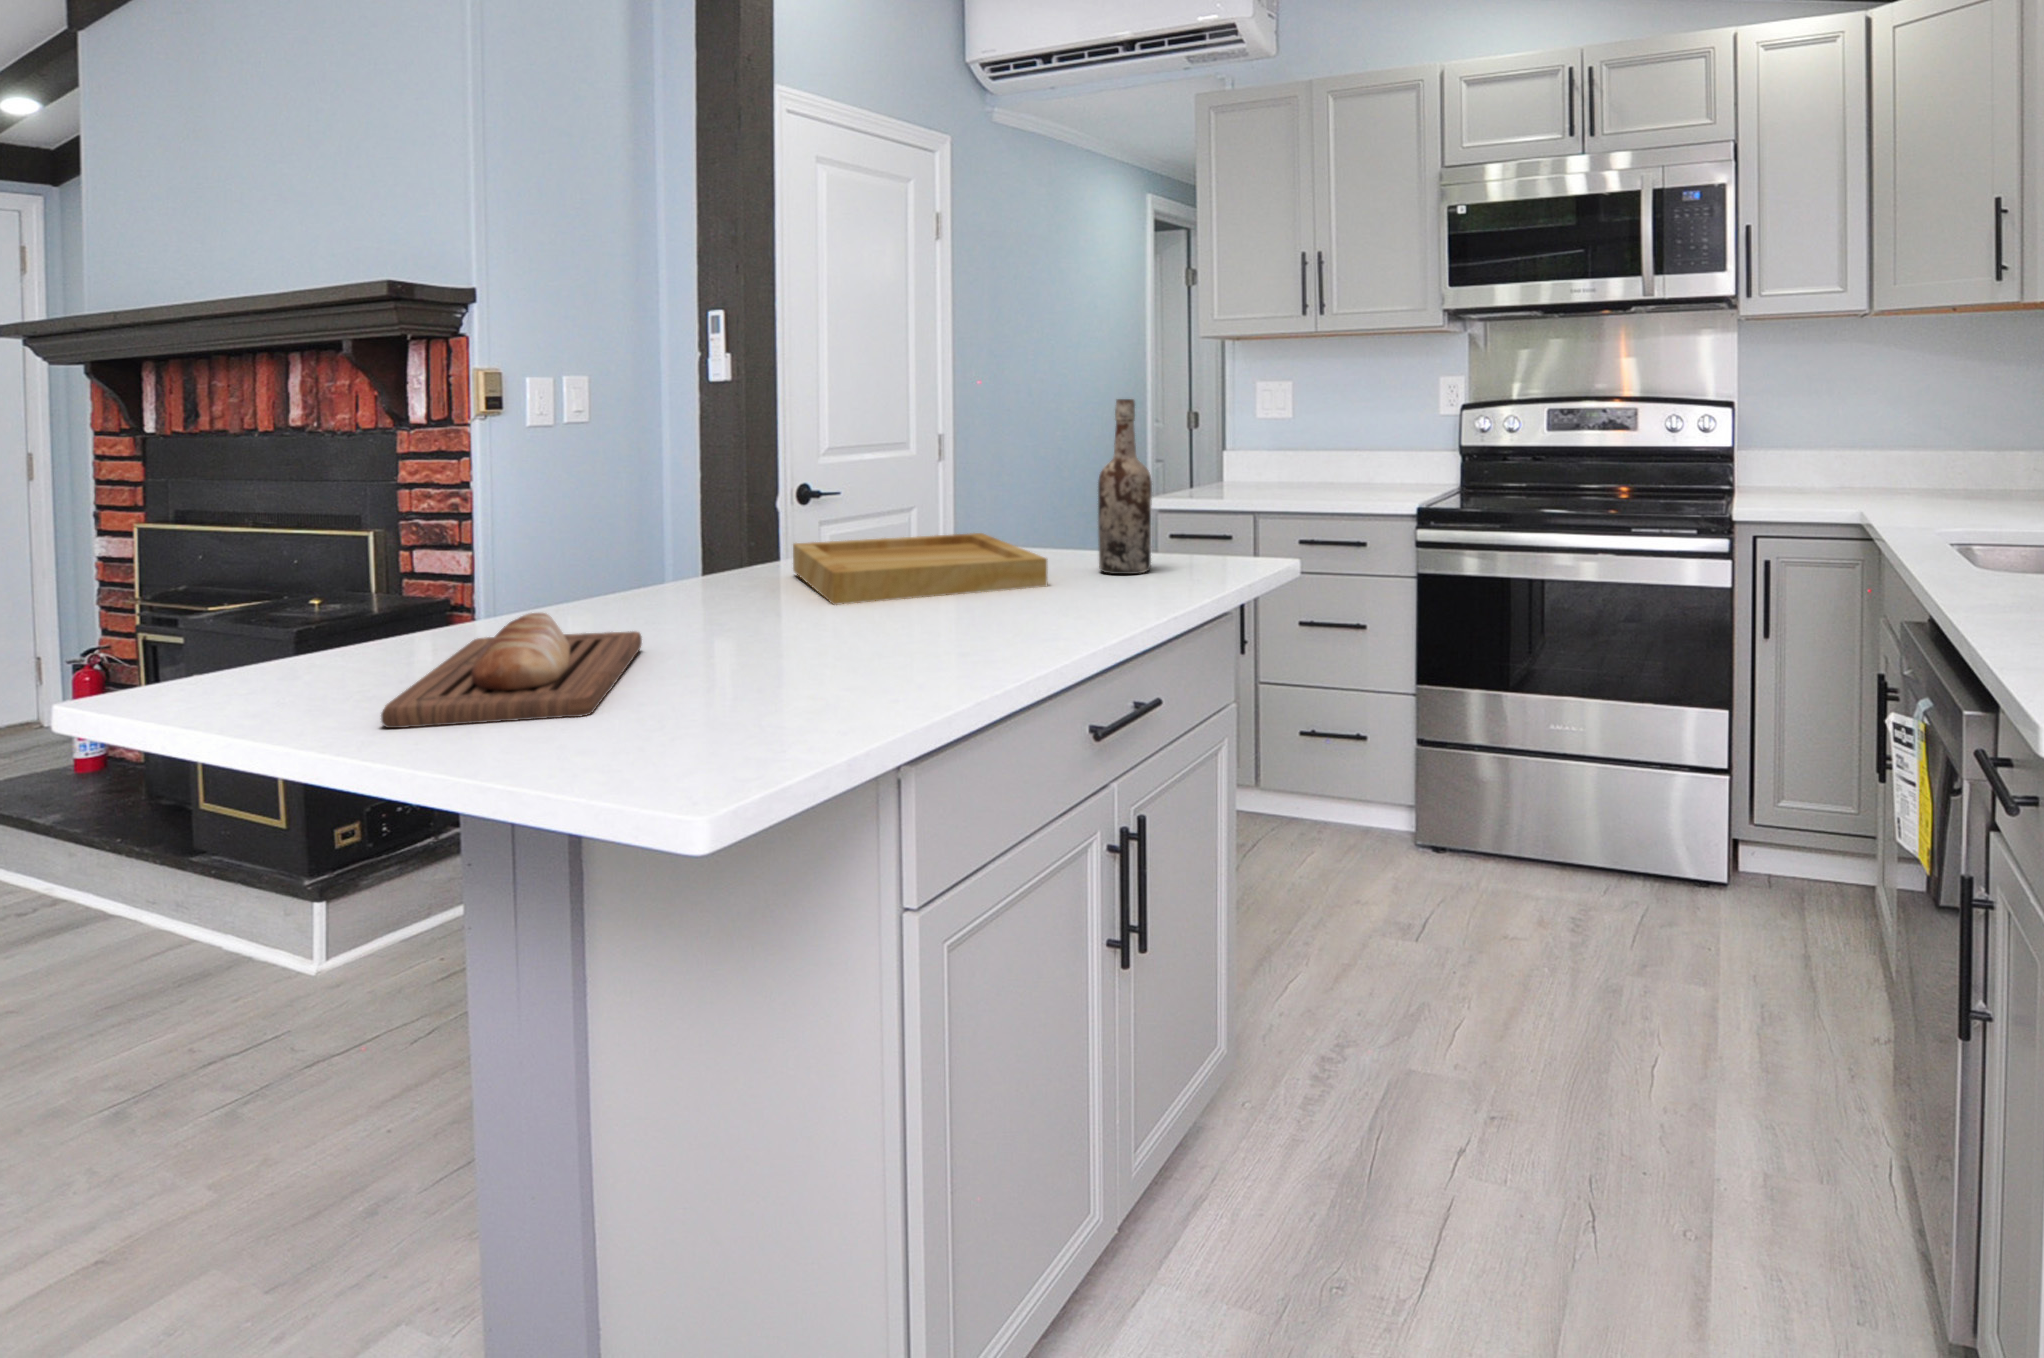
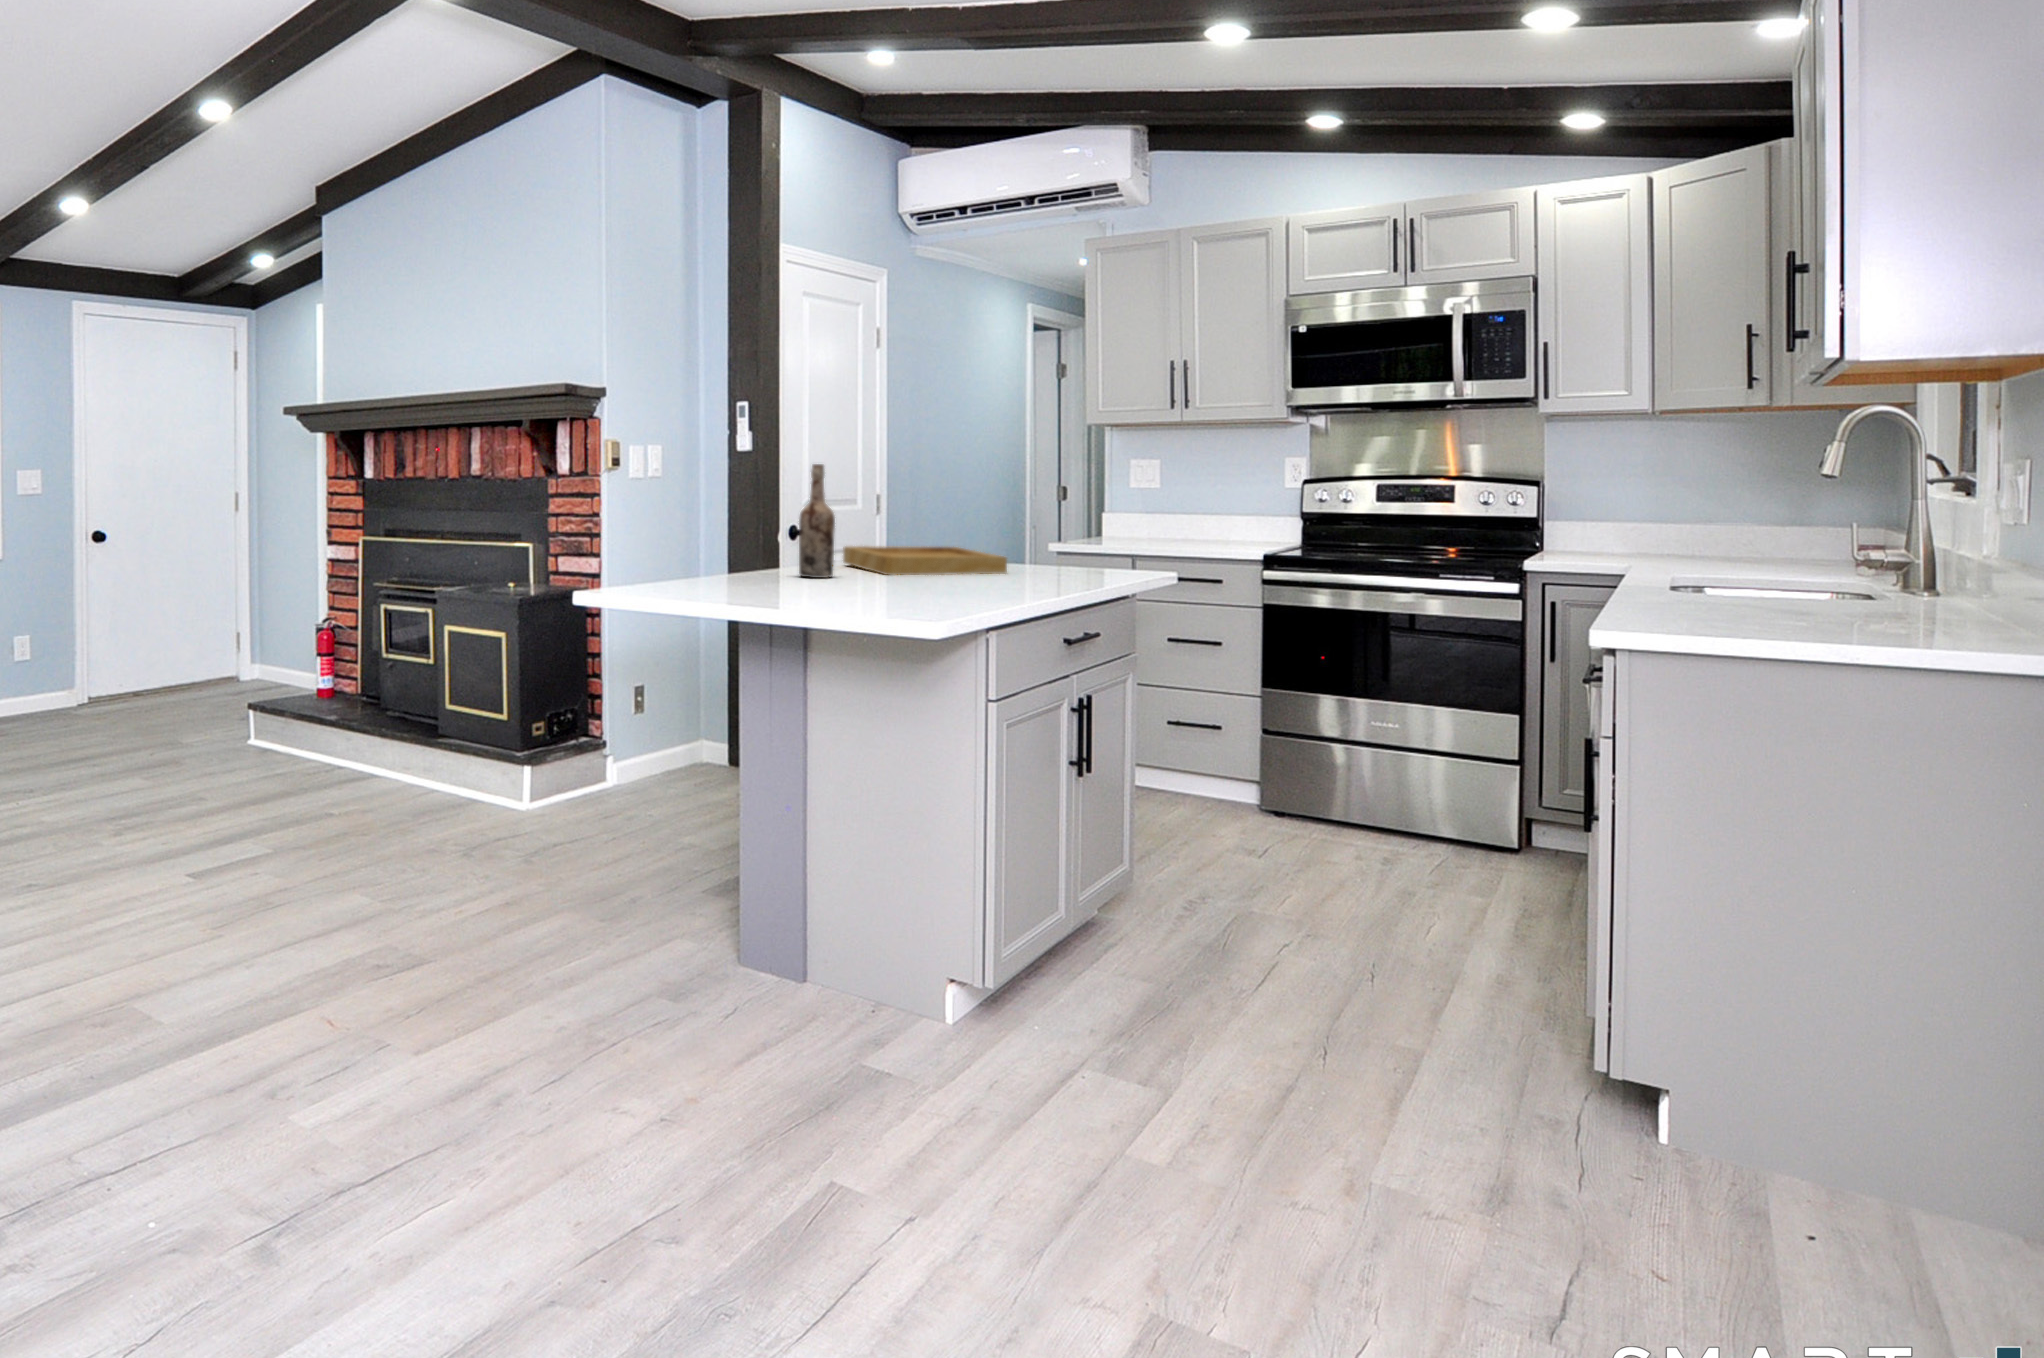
wine bottle: present [1098,399,1152,574] -> present [799,464,835,578]
bread loaf: present [381,613,642,728] -> none [731,559,825,598]

